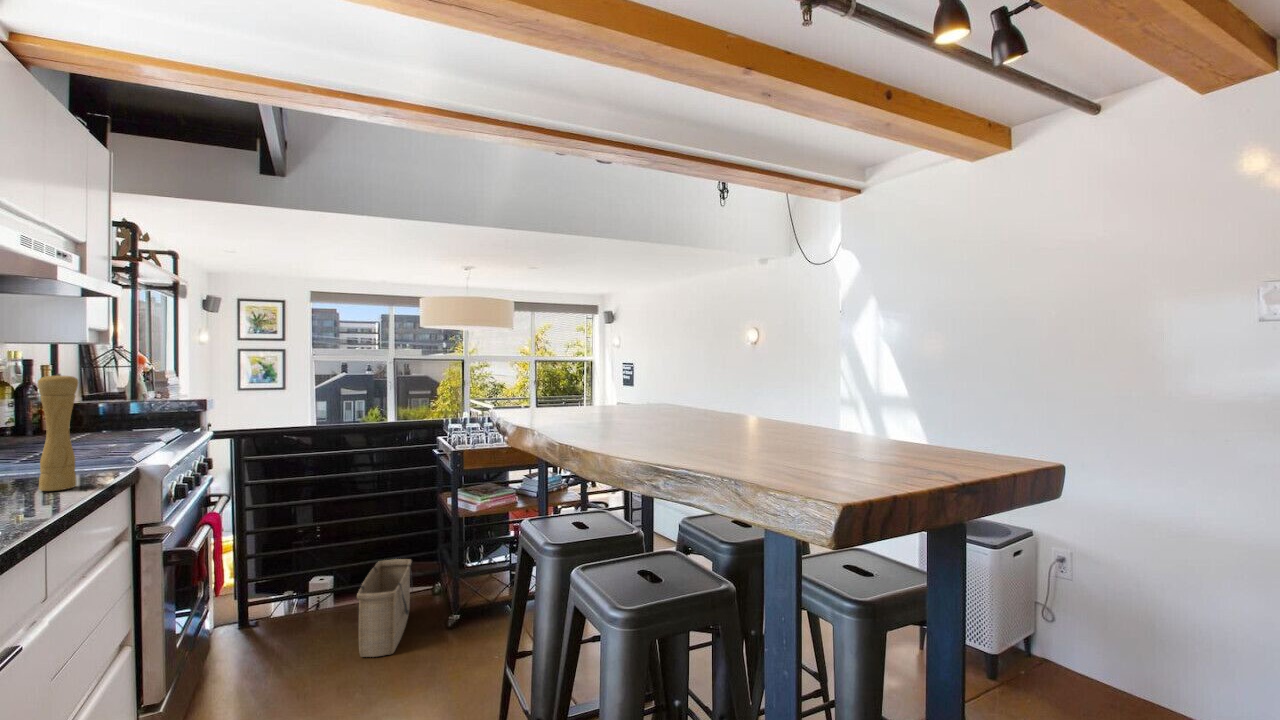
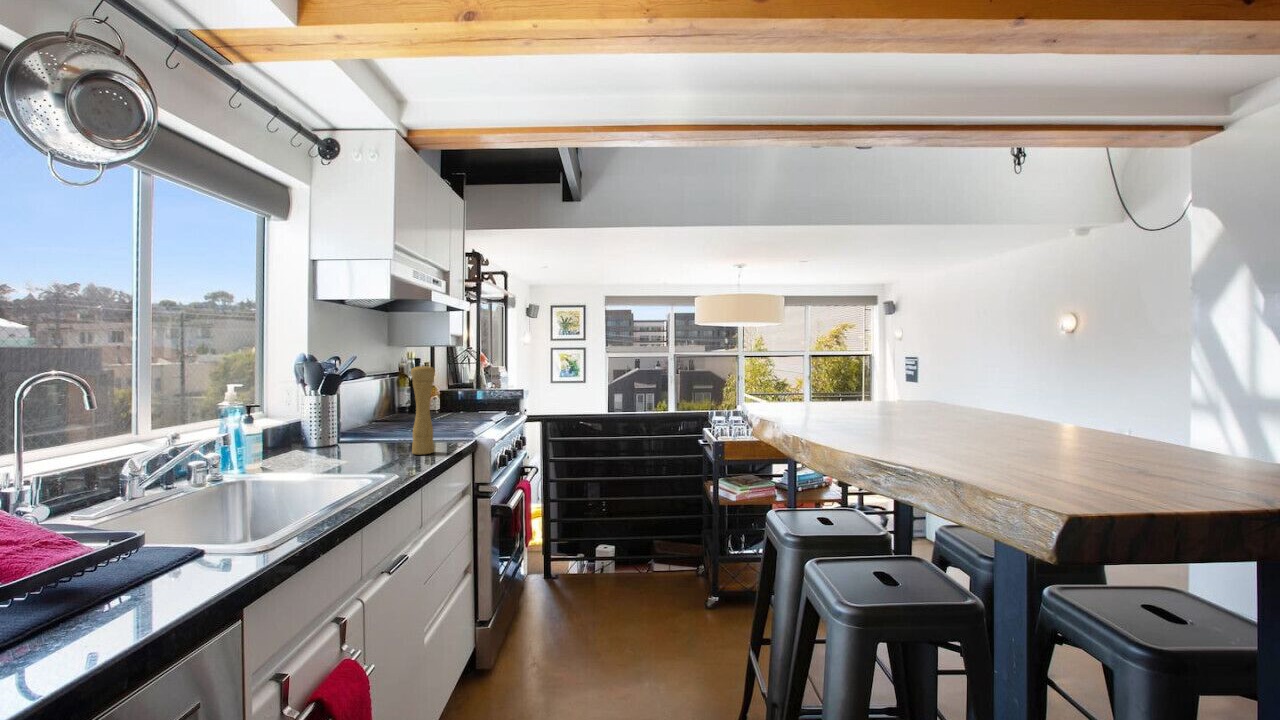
basket: present [357,559,412,657] -> none [632,537,679,625]

